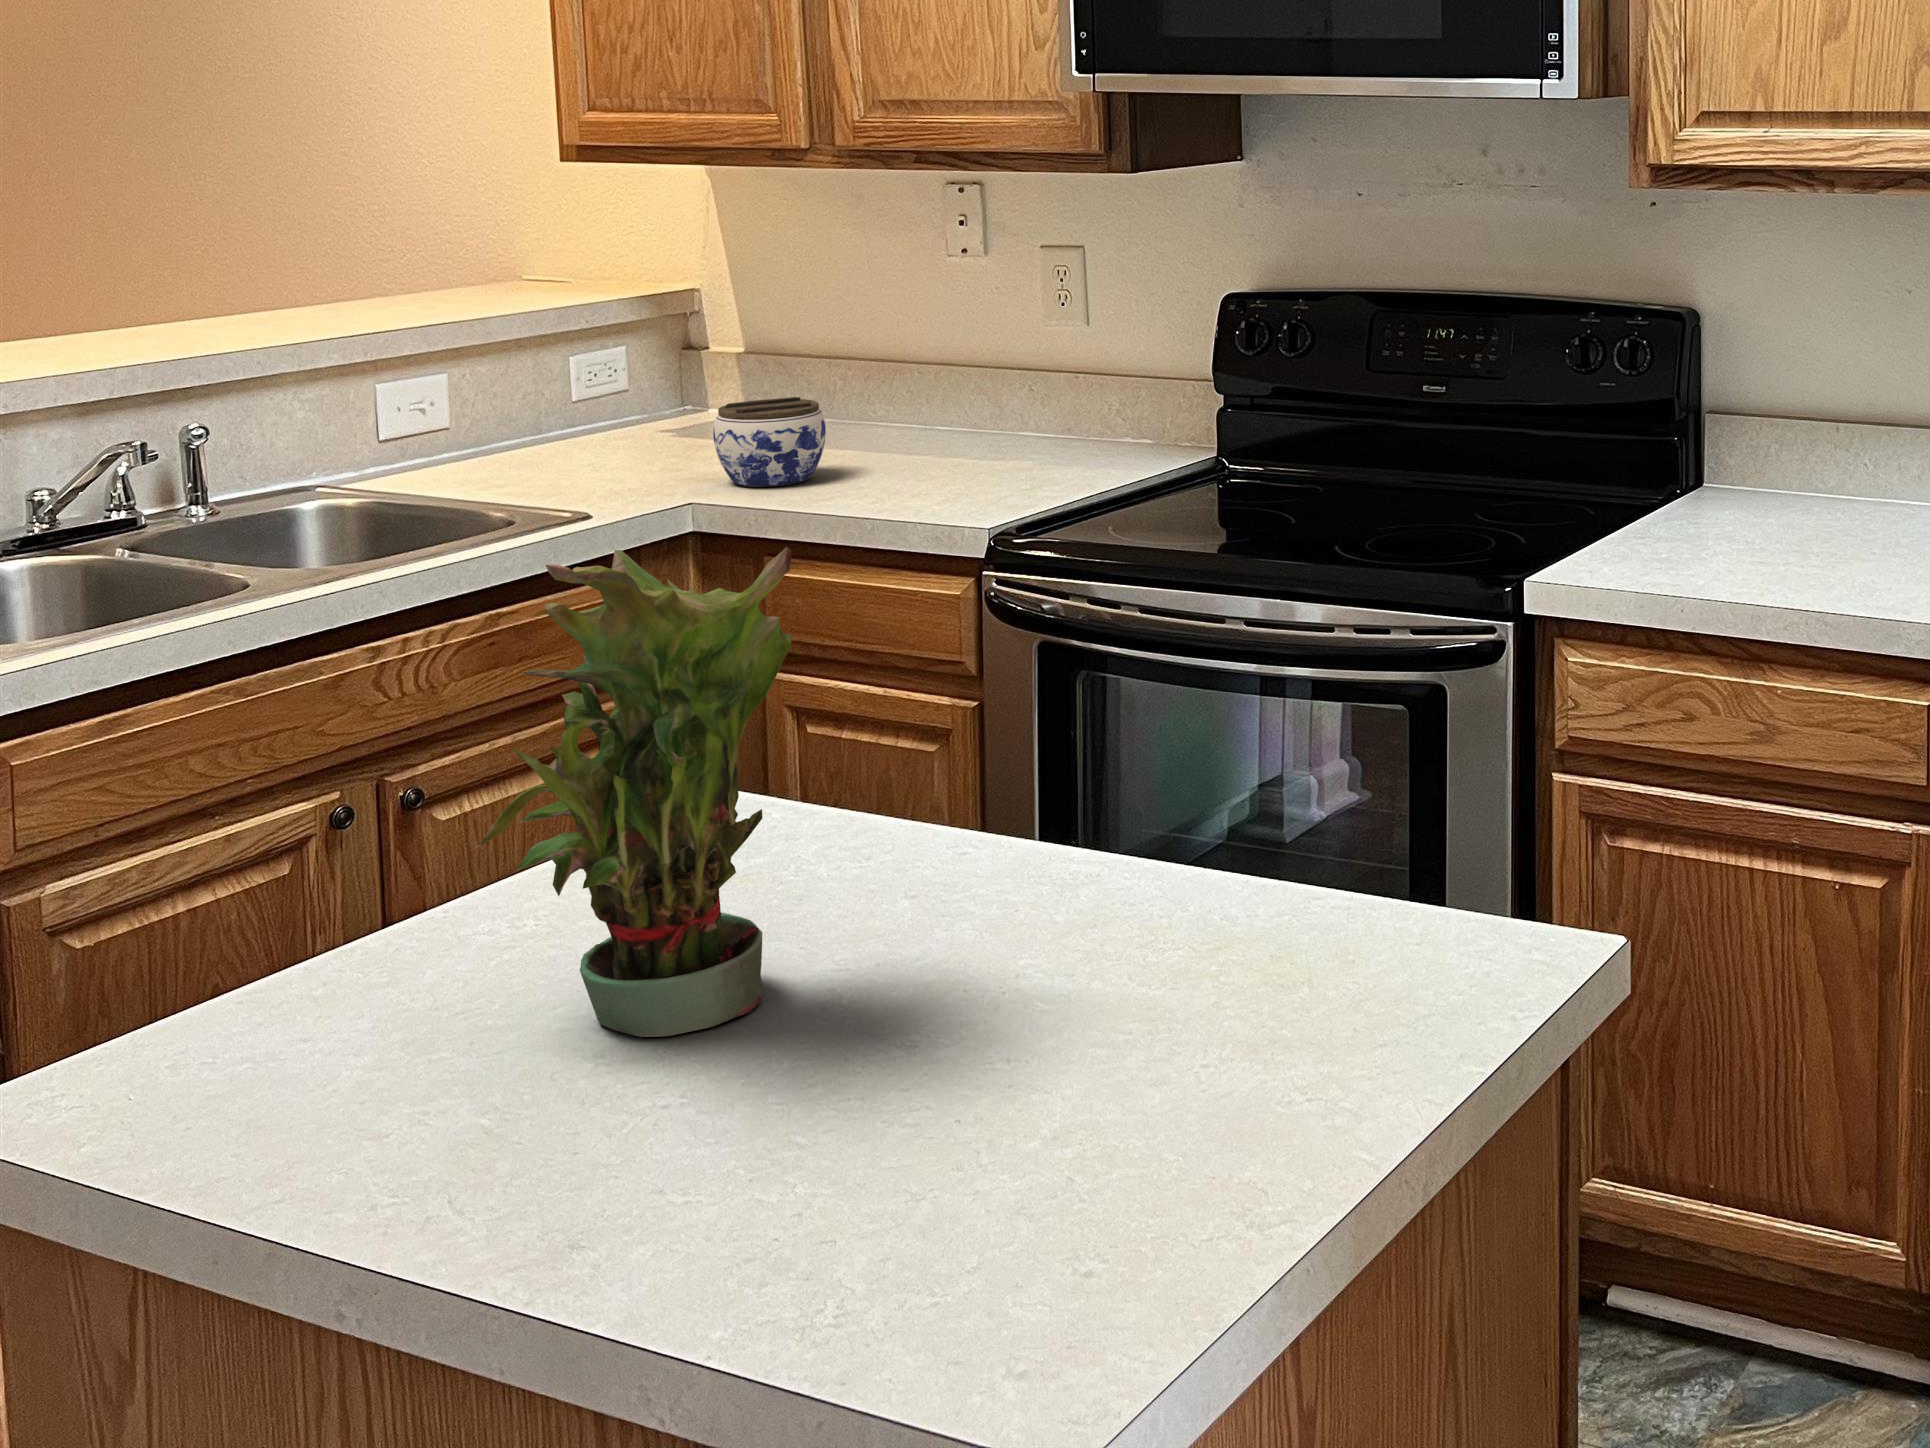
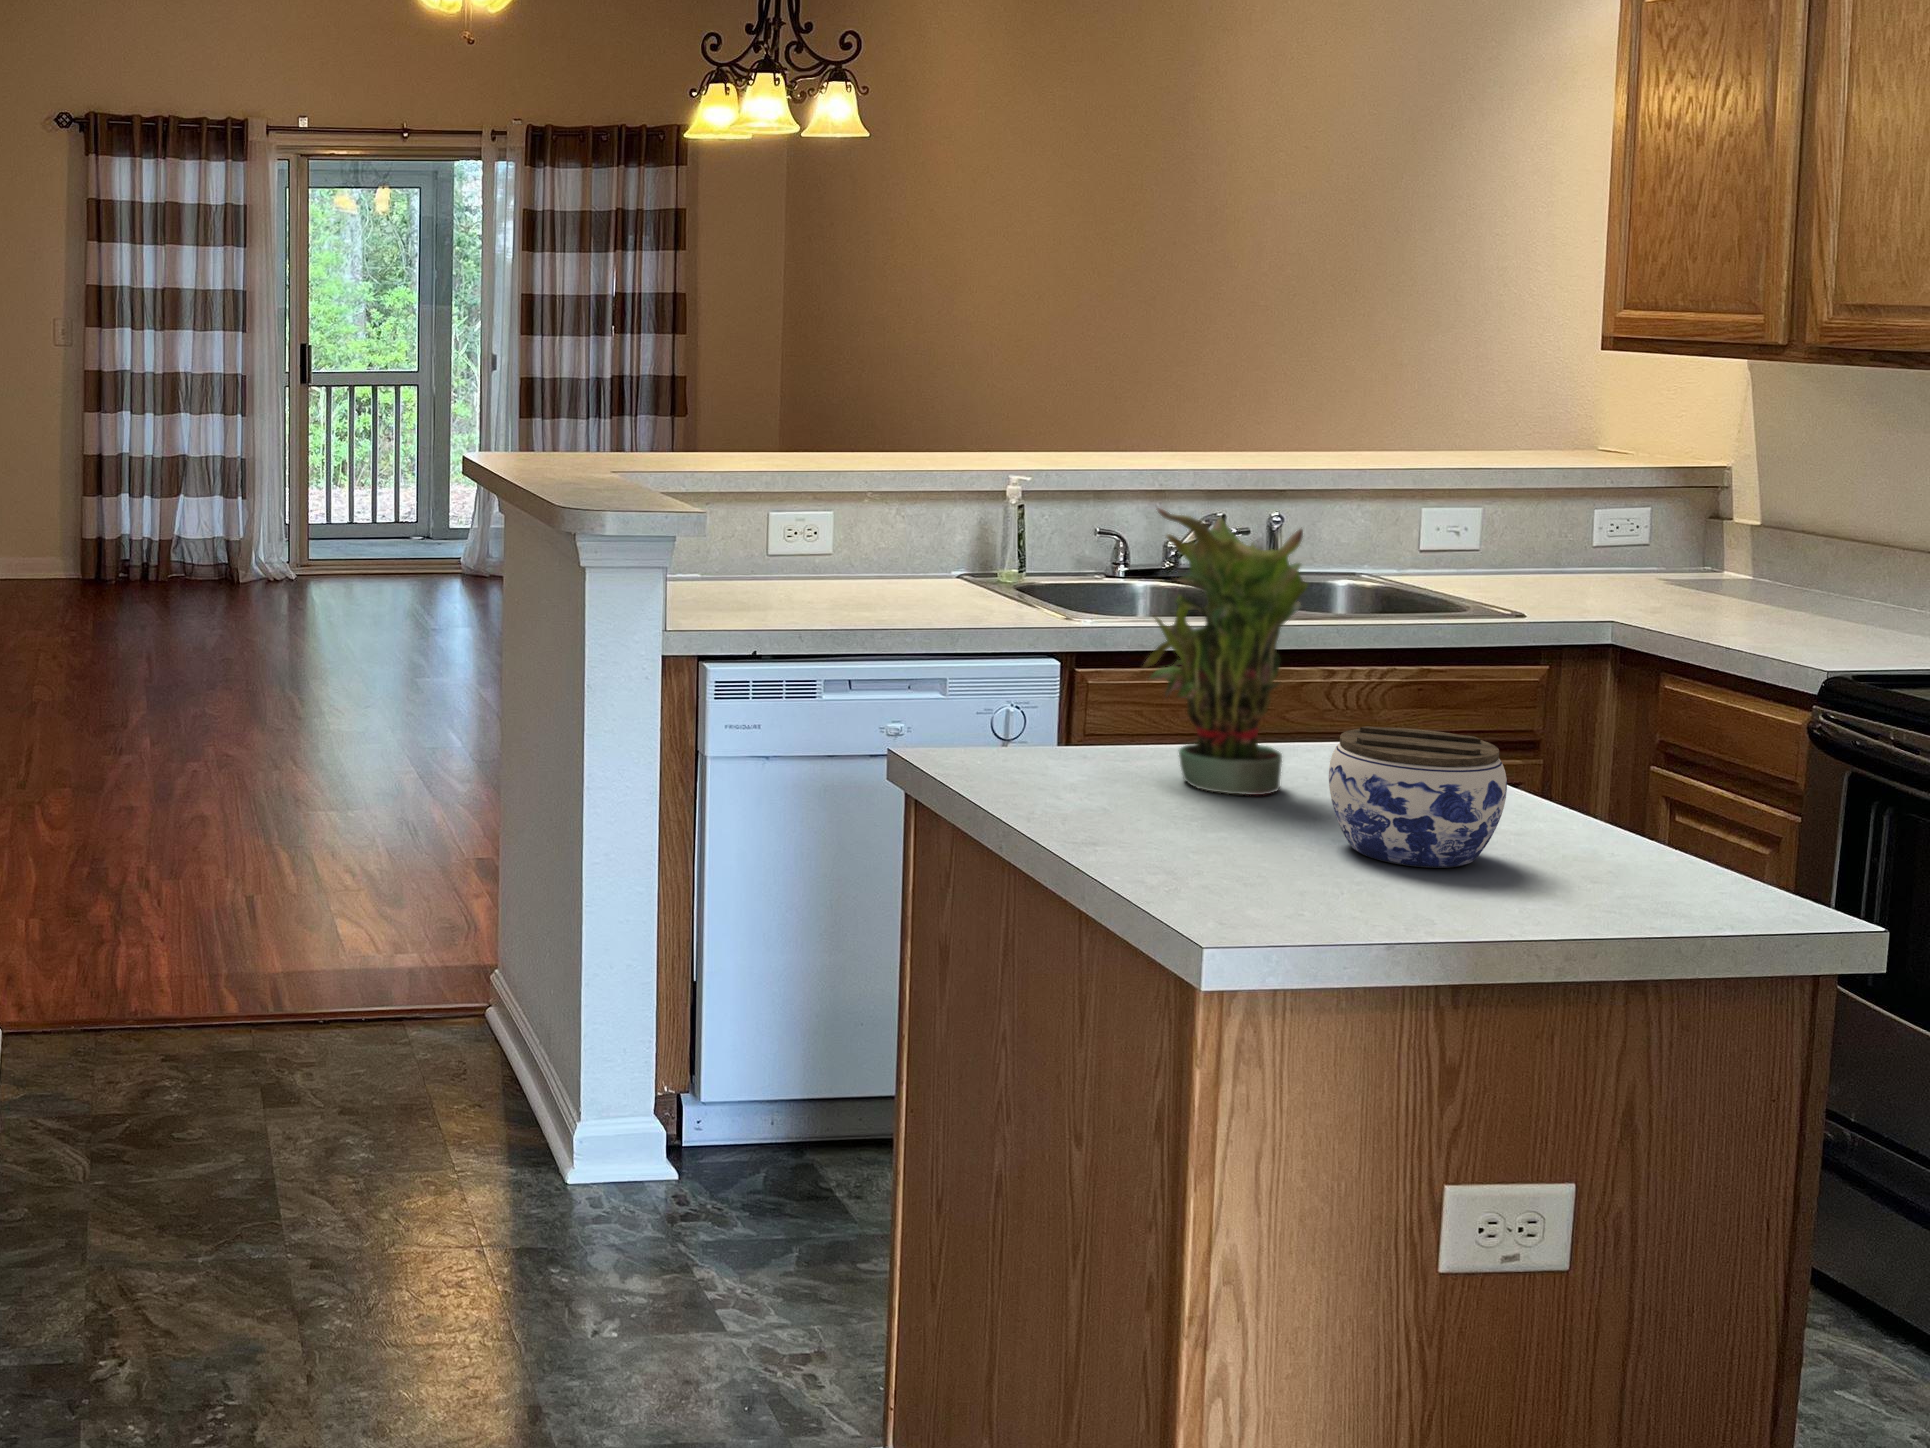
jar: present [713,397,826,487] -> present [1329,726,1507,868]

